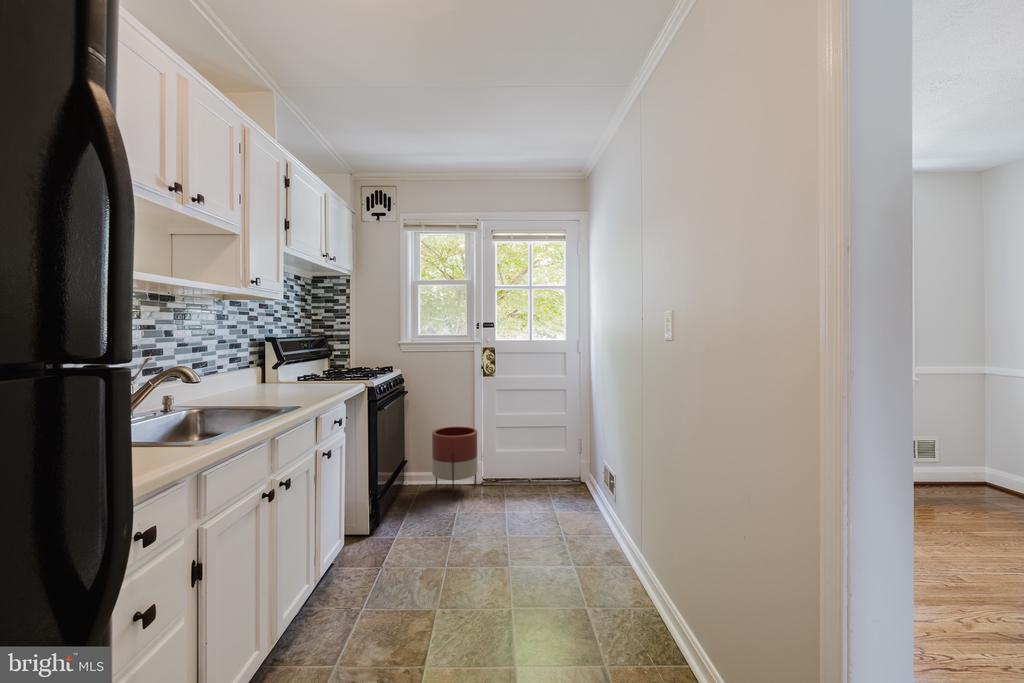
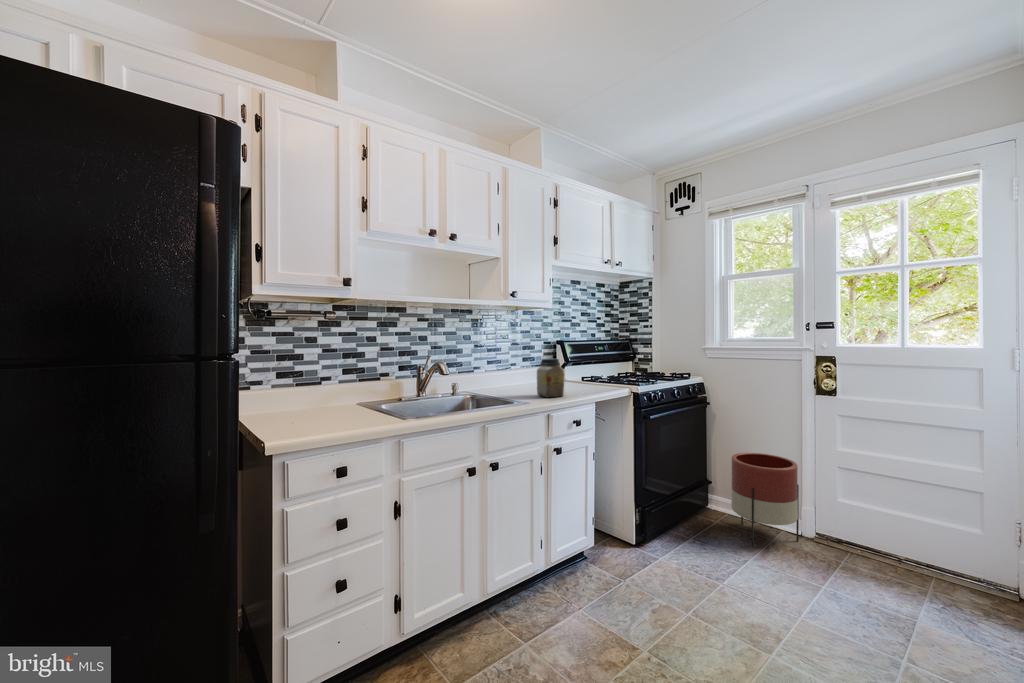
jar: none [285,356,319,399] -> present [537,358,564,397]

